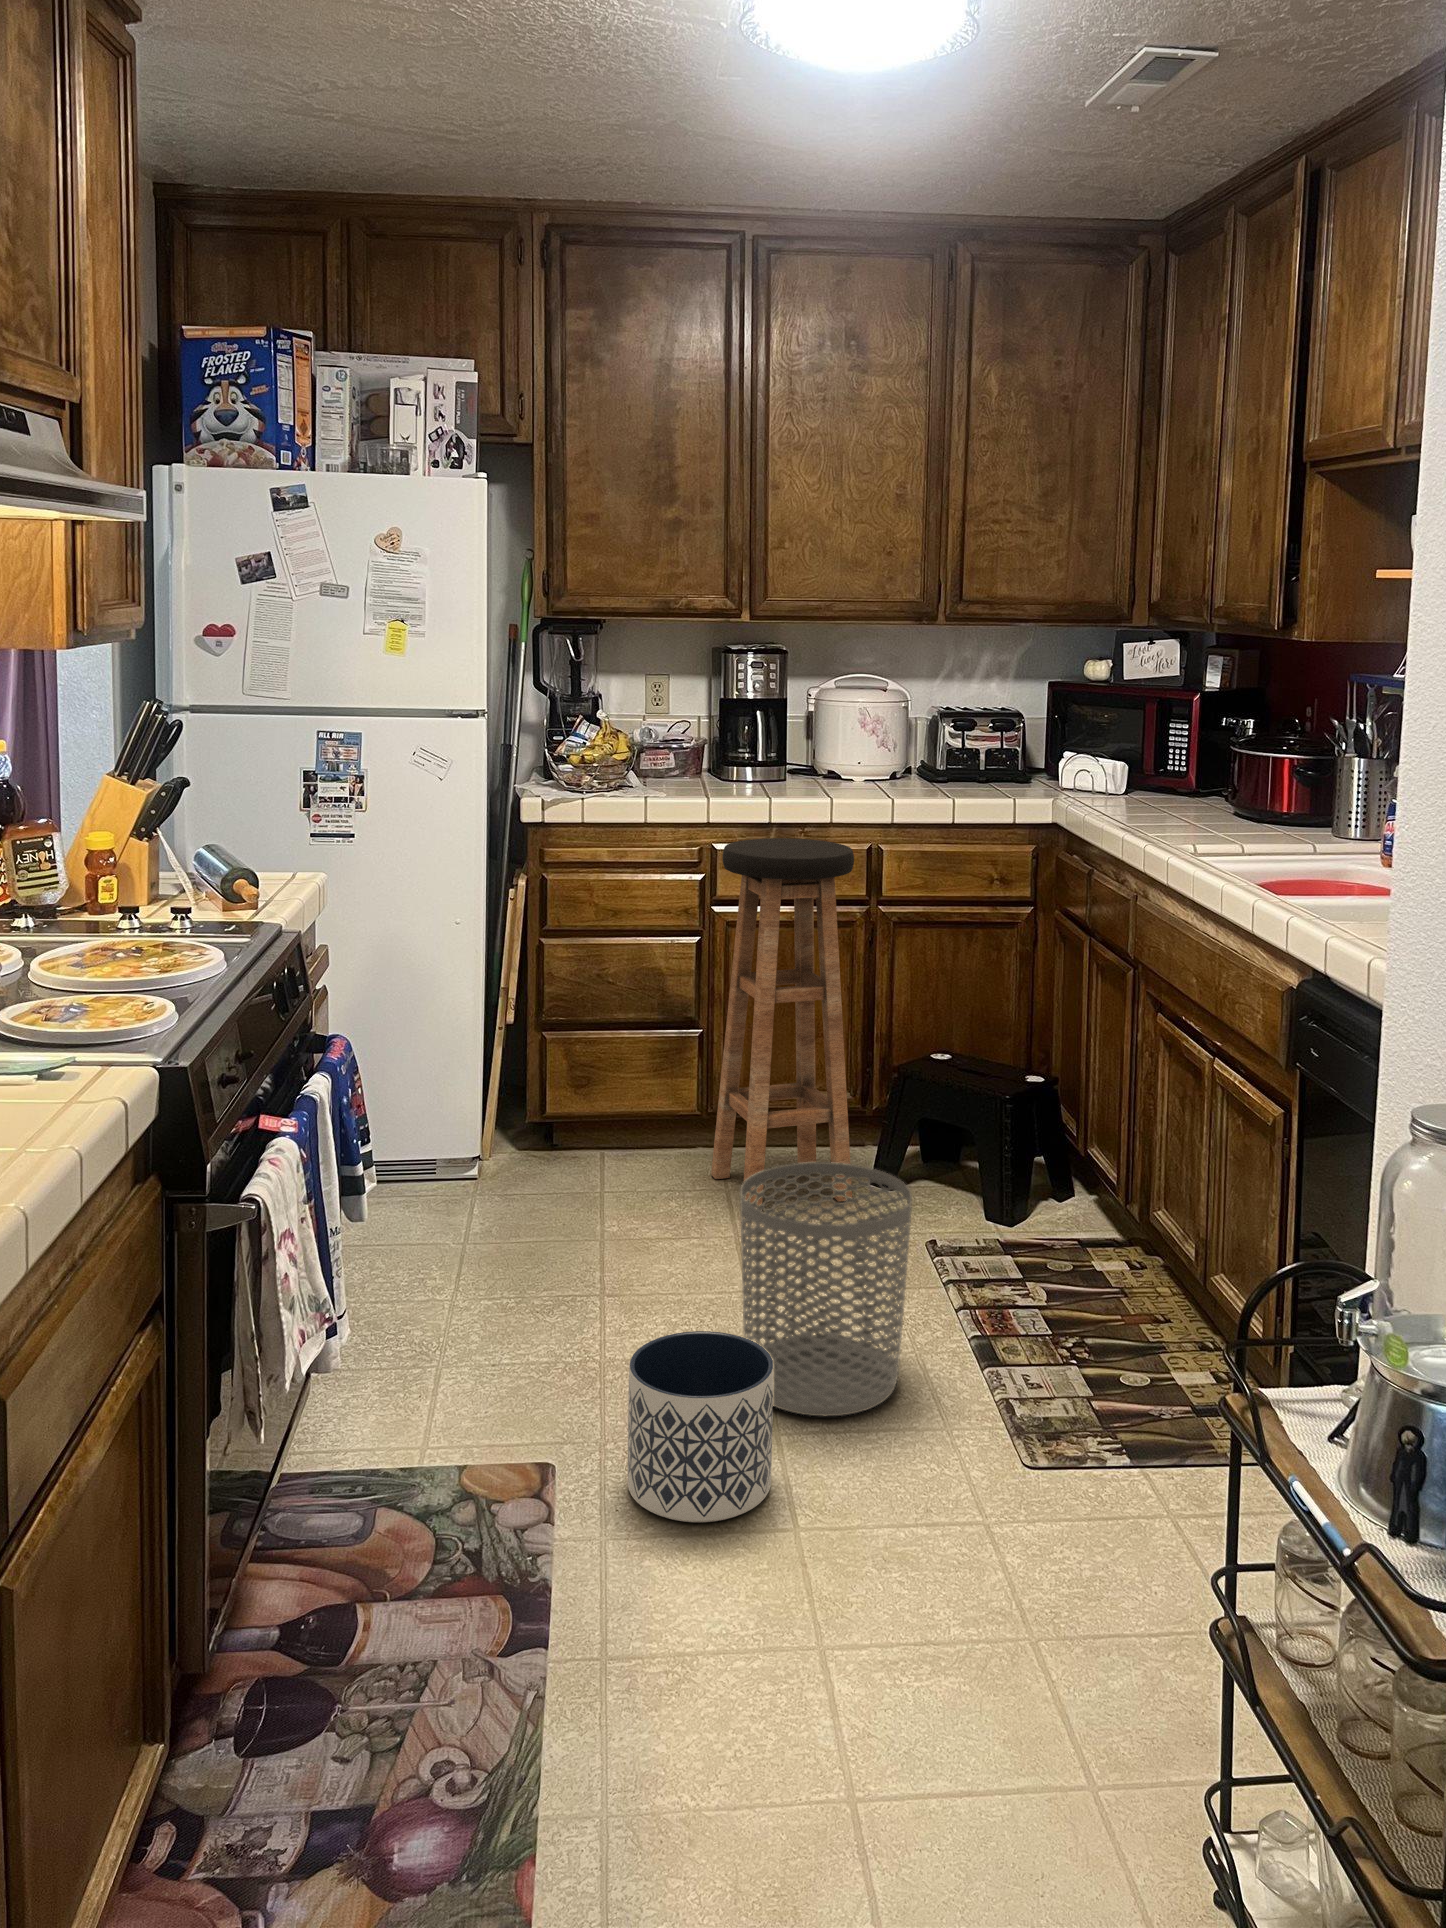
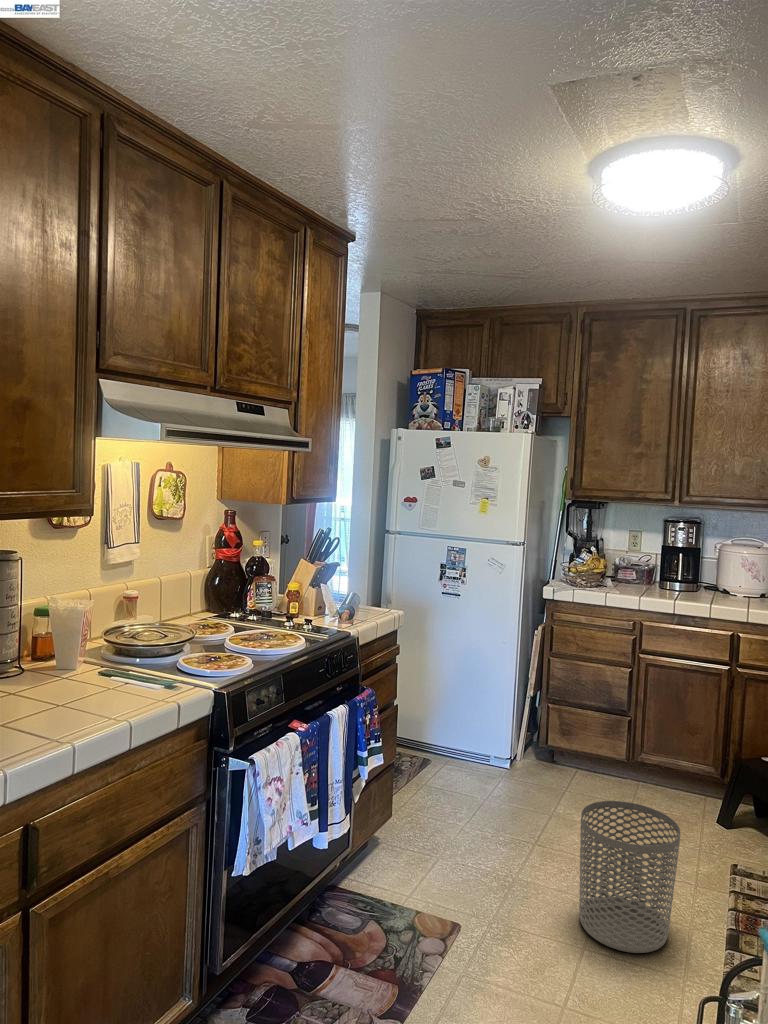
bar stool: present [711,838,854,1211] -> none [626,621,711,829]
planter: present [628,1331,774,1522] -> none [486,877,568,988]

